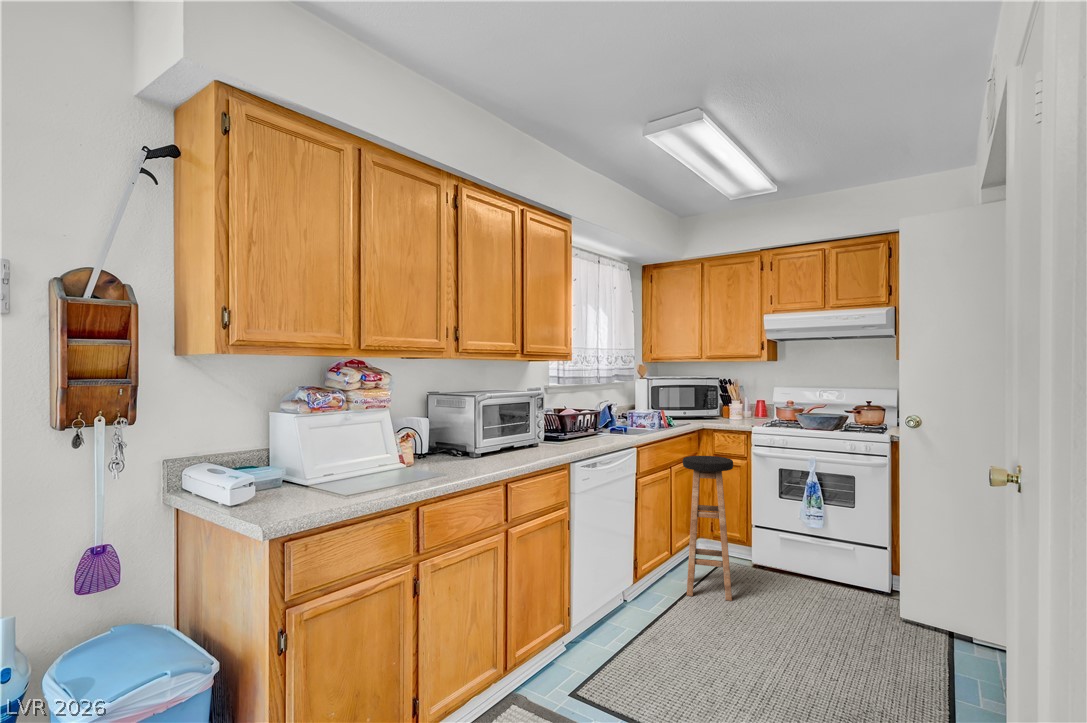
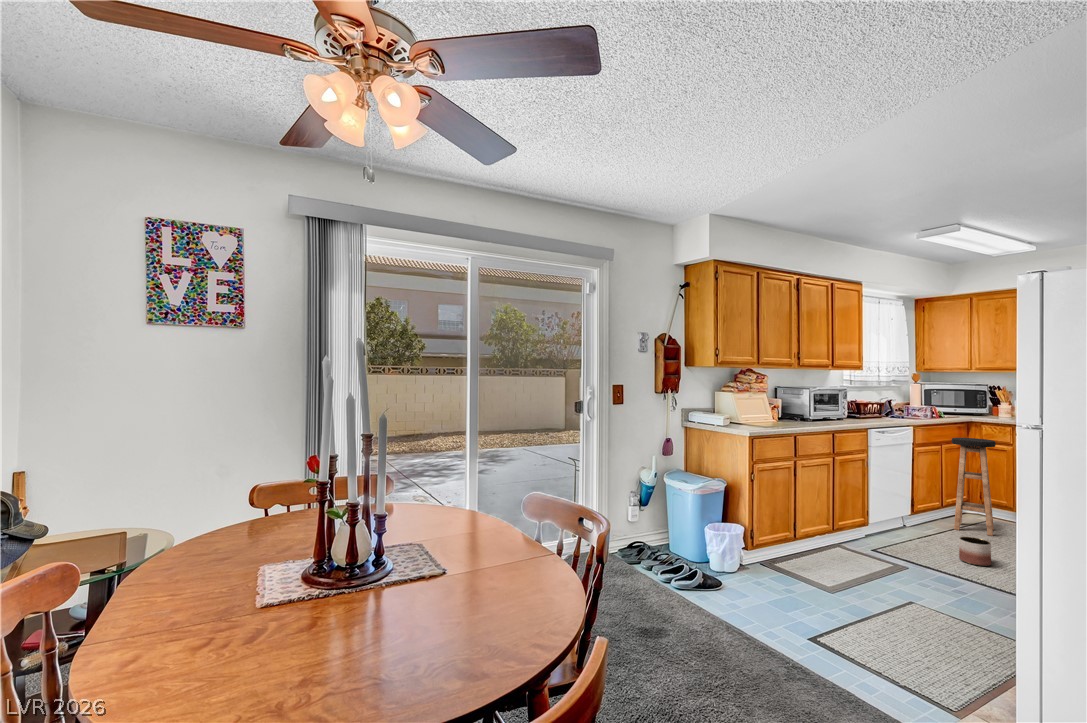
planter: none [698,640,742,699] -> present [959,537,991,566]

